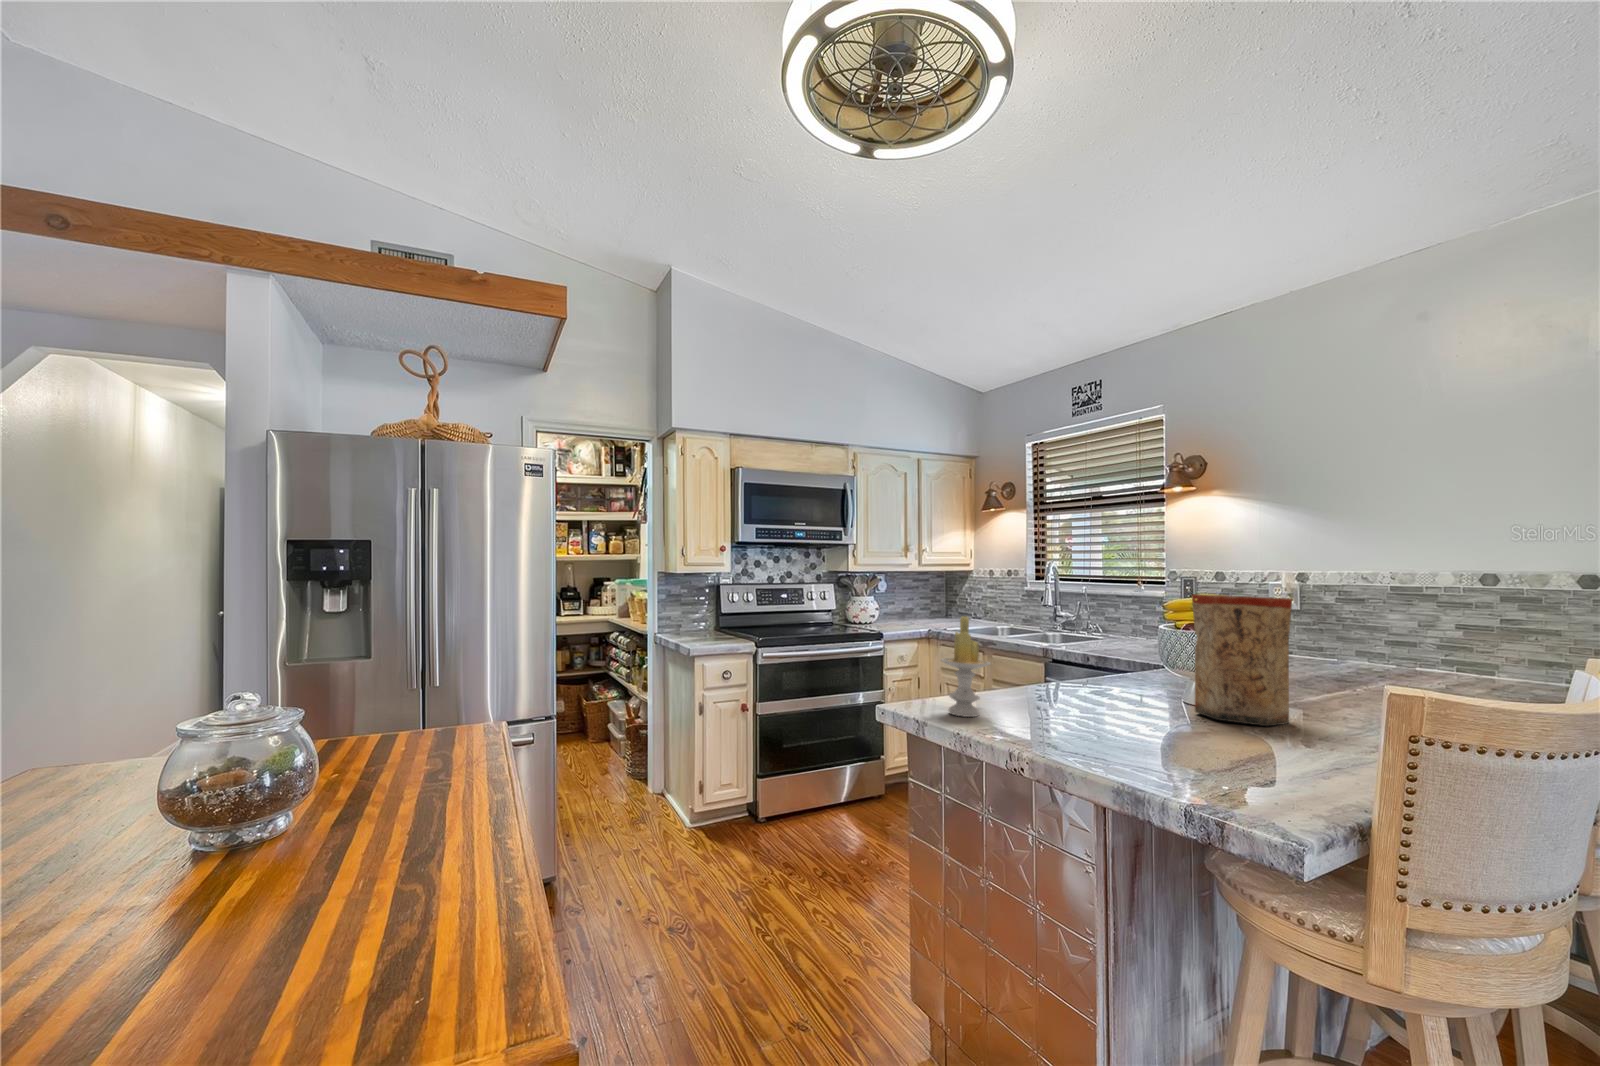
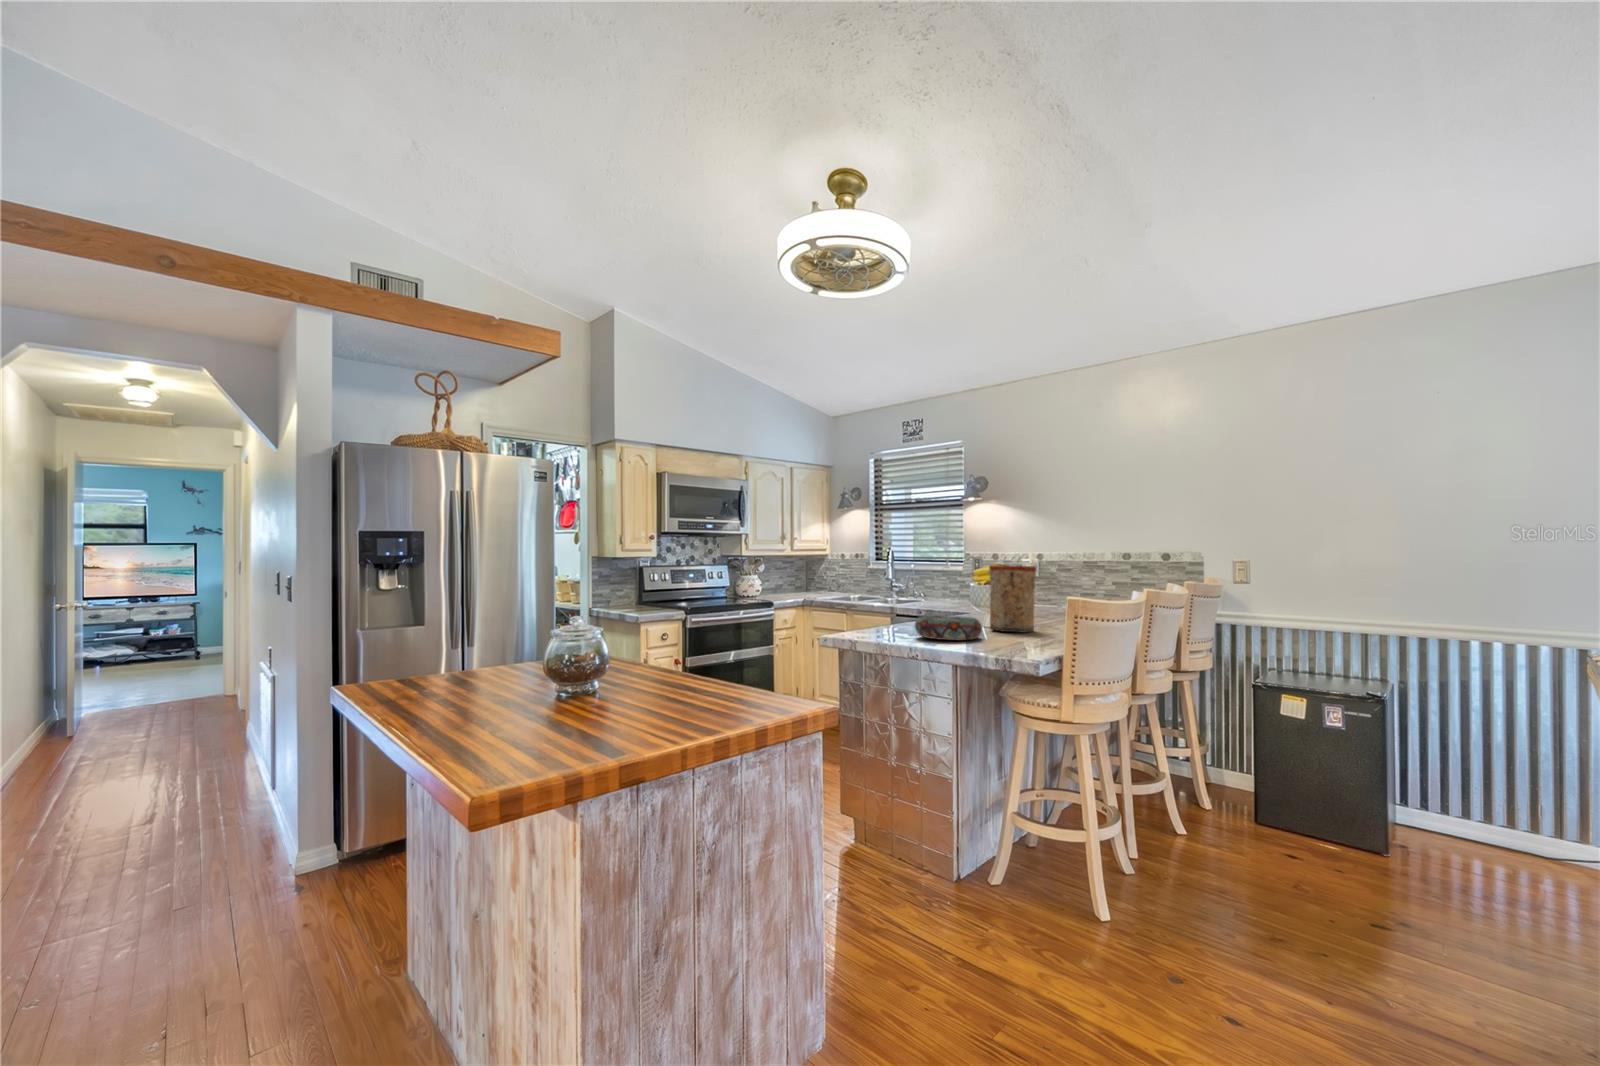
candle: present [941,616,990,717] -> none [859,580,888,637]
decorative bowl: none [1035,684,1170,741] -> present [915,615,982,640]

